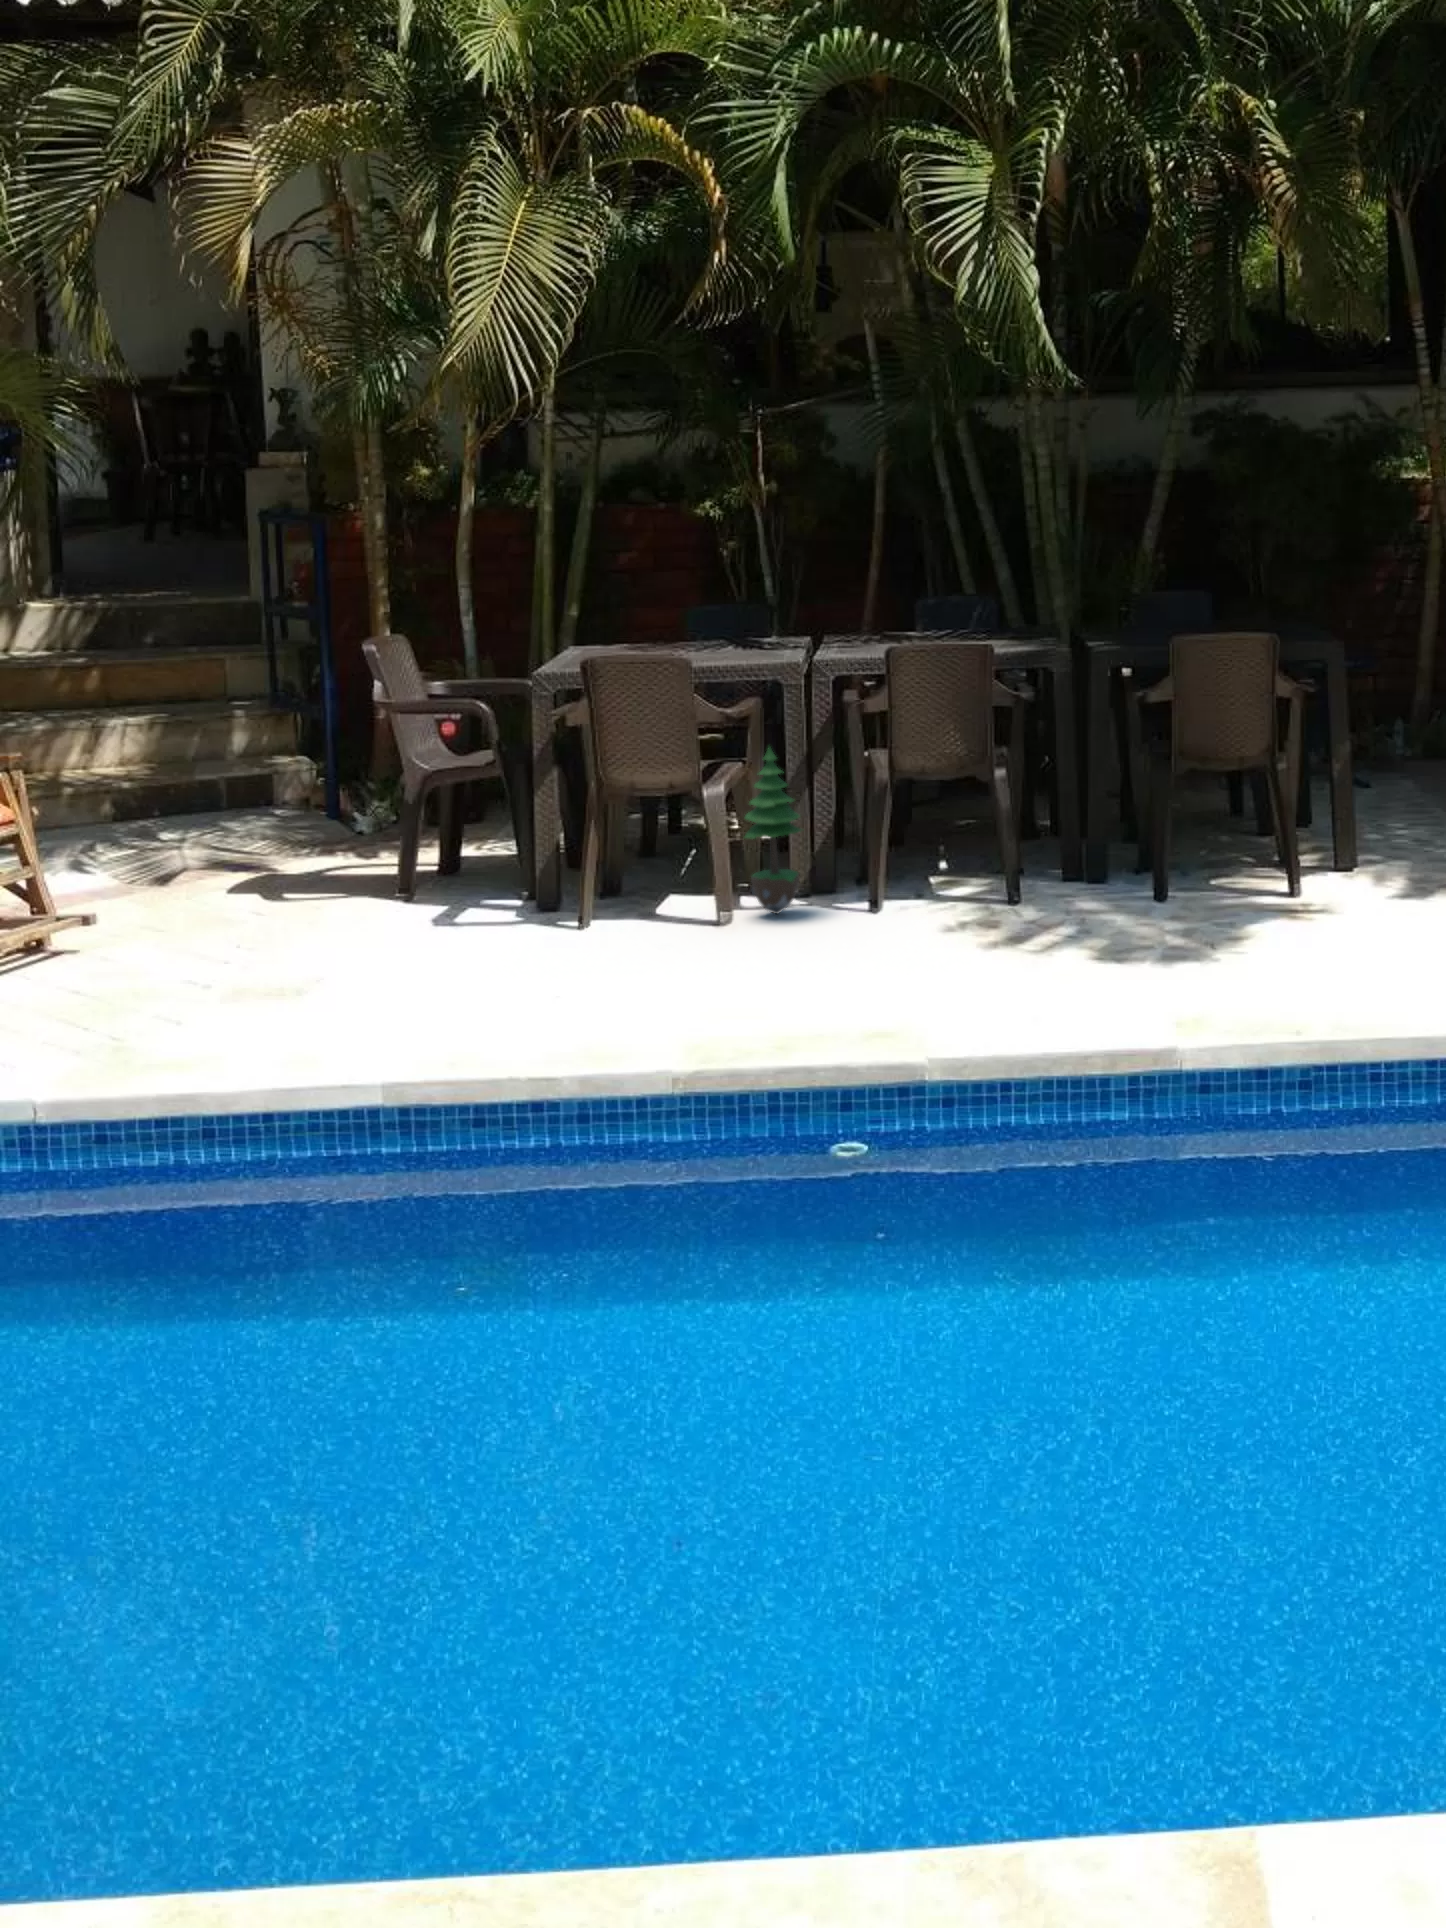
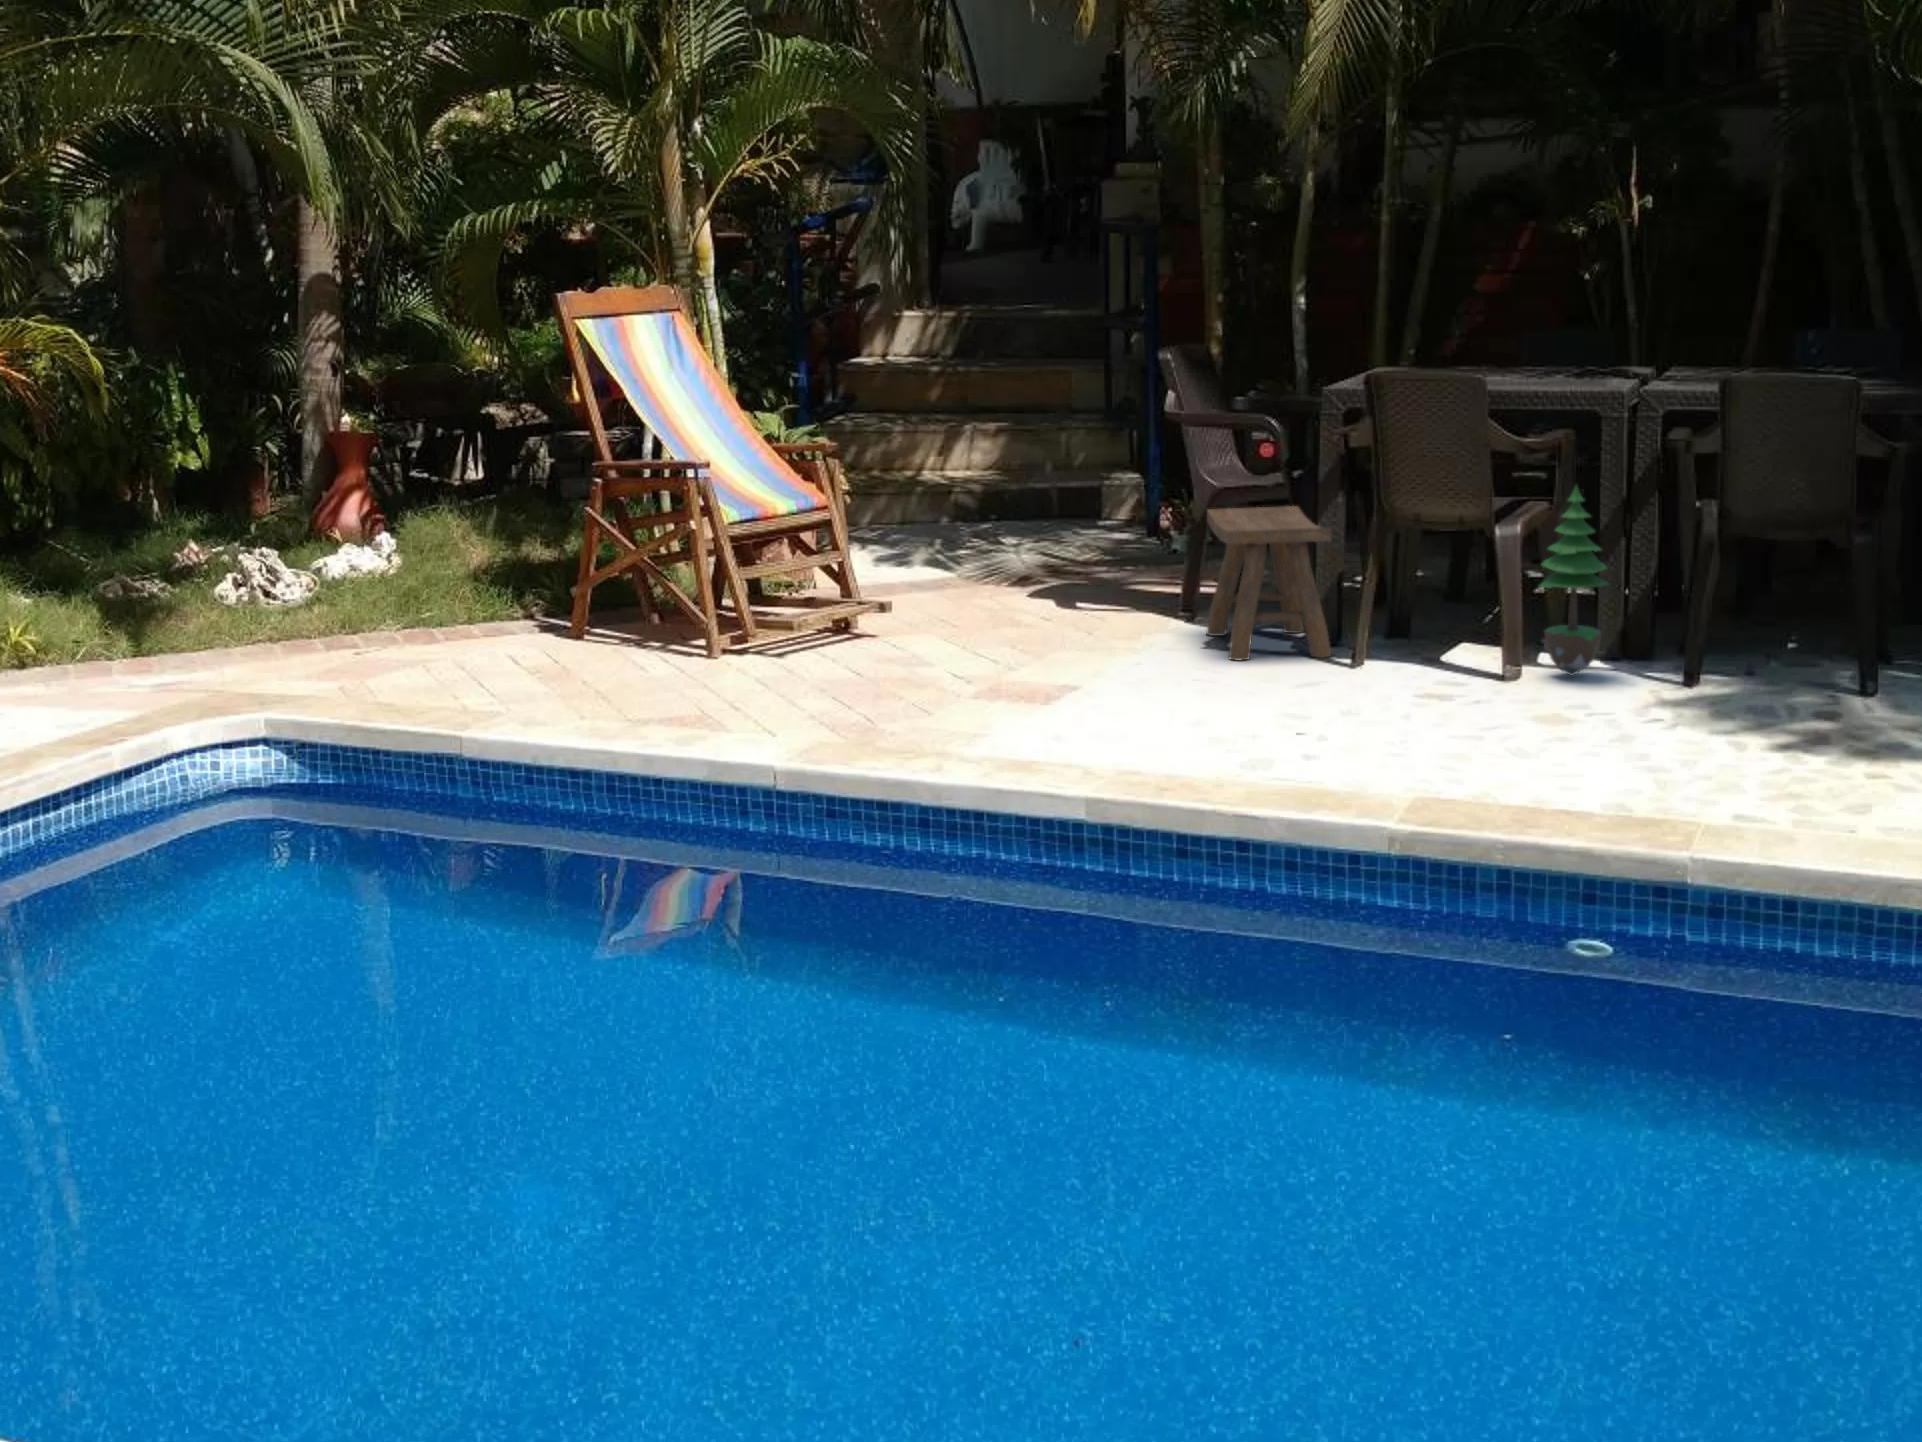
stool: none [423,781,557,935] -> present [1207,506,1331,661]

